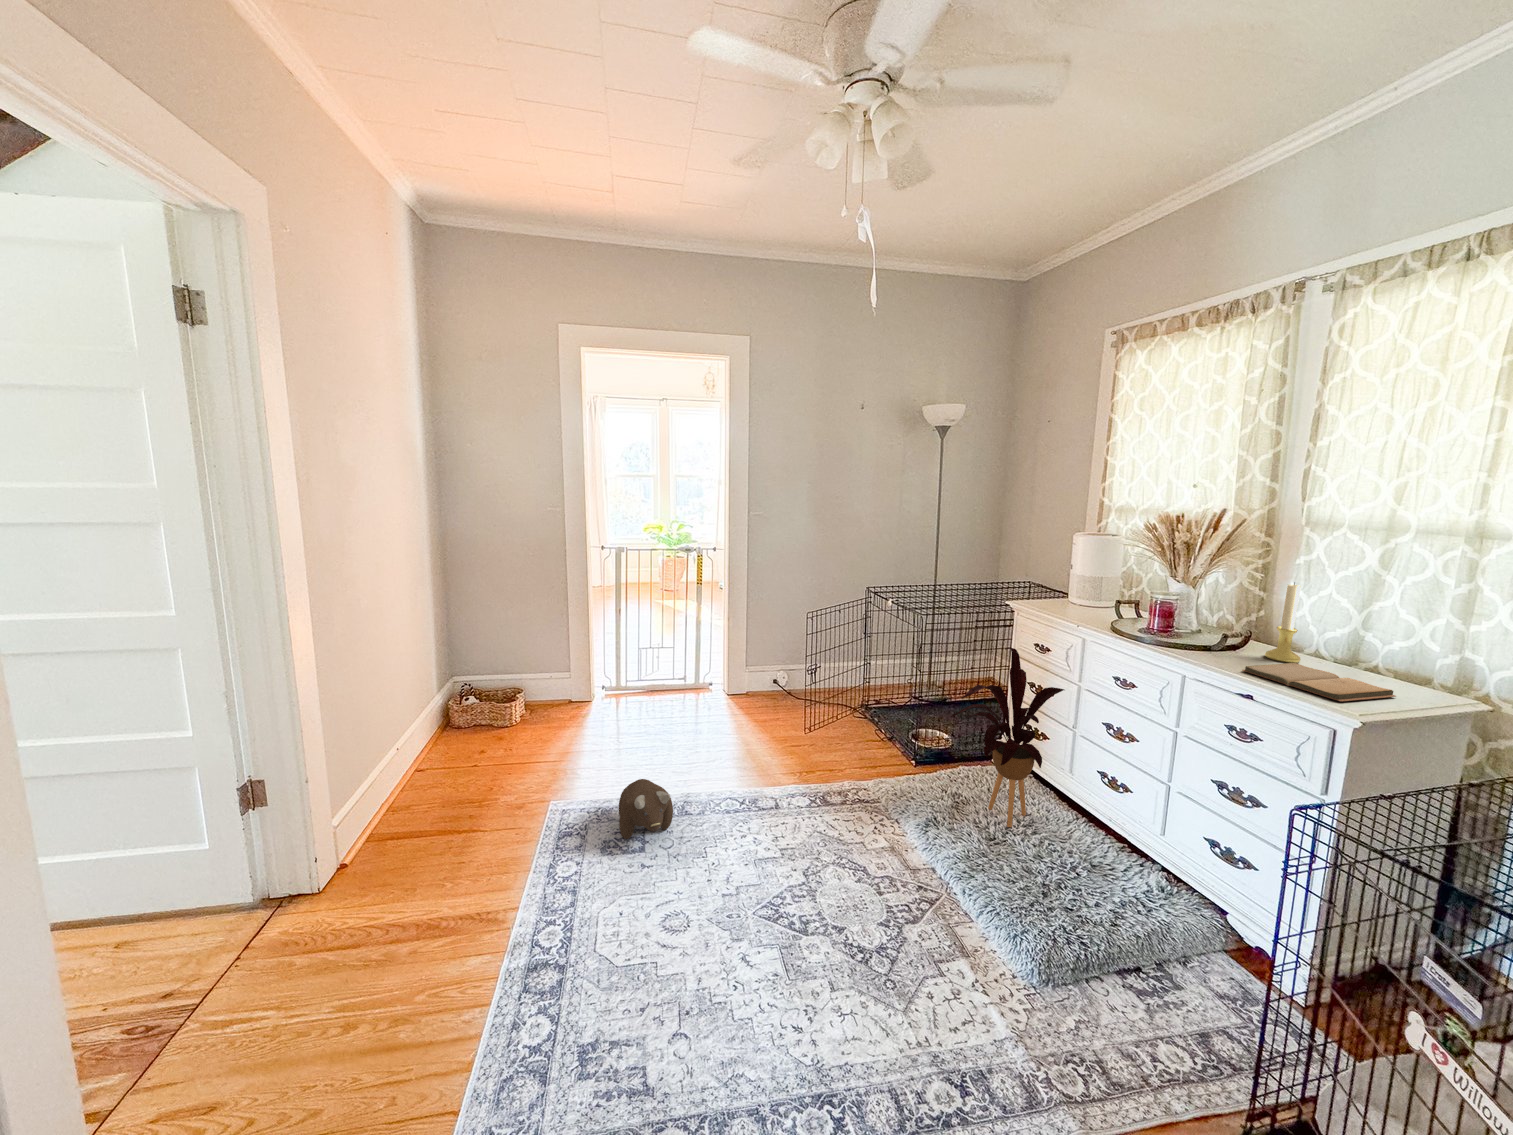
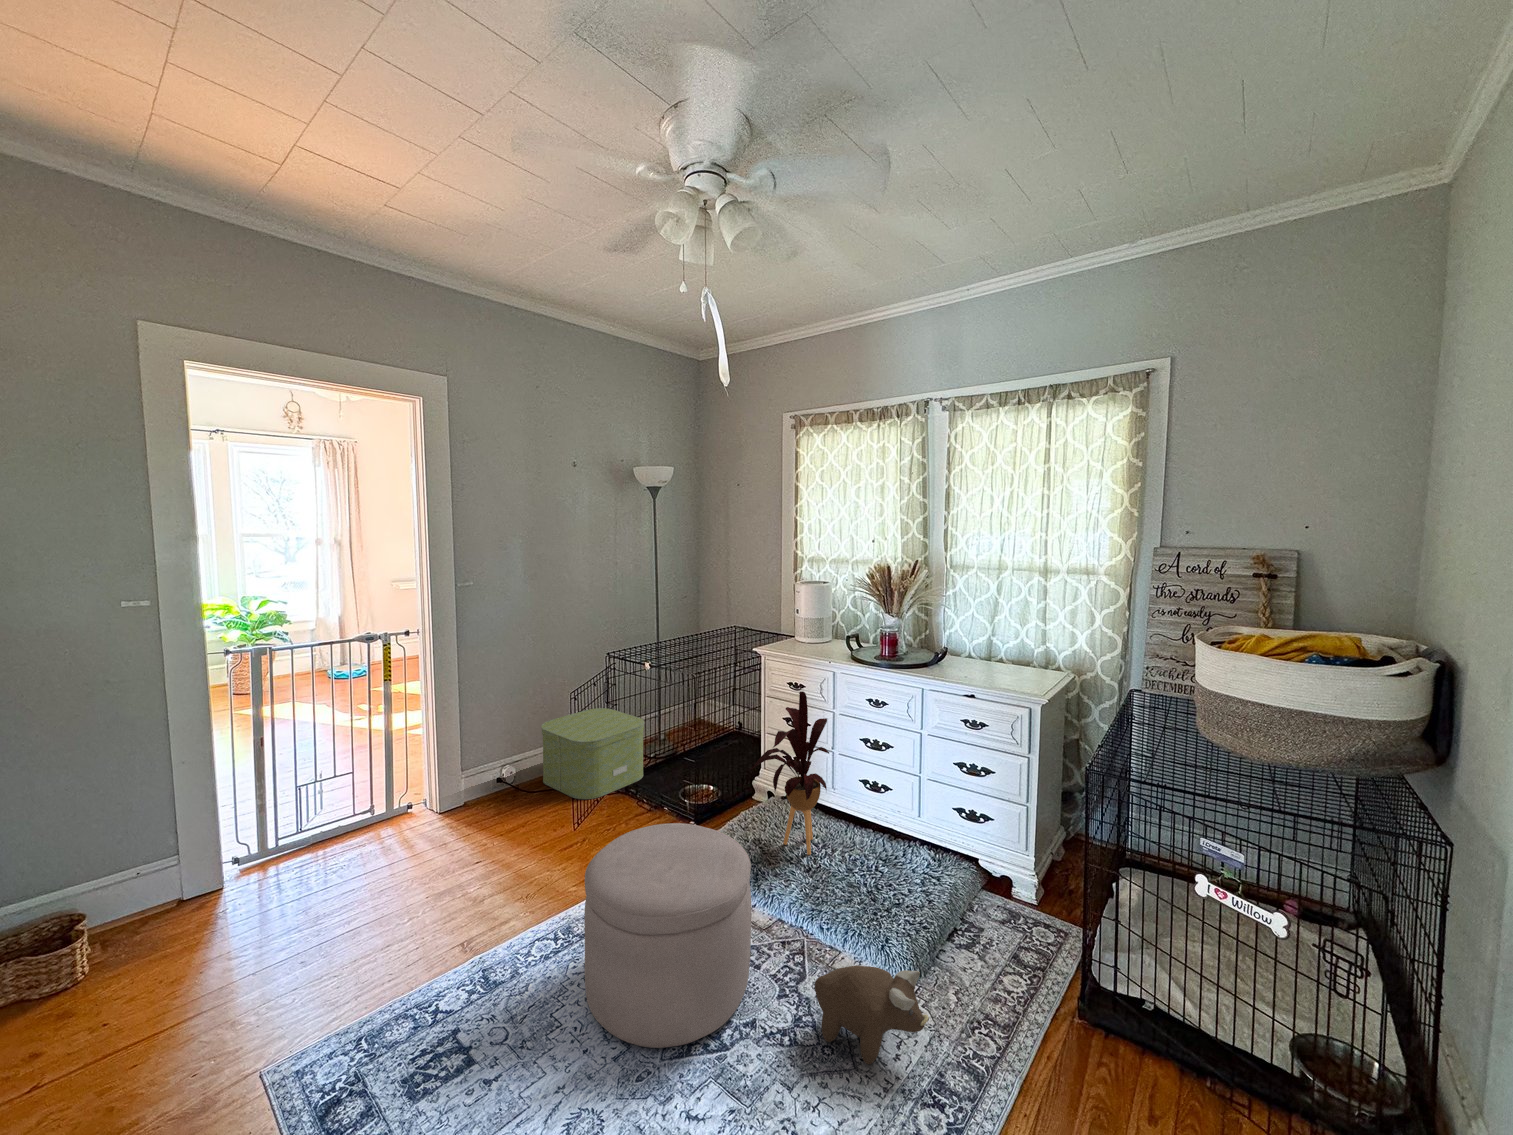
candle holder: present [1265,583,1301,663] -> none [955,611,975,668]
storage box: none [811,641,901,717] -> present [541,708,644,799]
book: present [1243,663,1396,701] -> none [961,667,1038,690]
ottoman: none [726,732,876,917] -> present [584,823,751,1048]
plush toy: present [619,779,673,839] -> present [815,966,928,1065]

